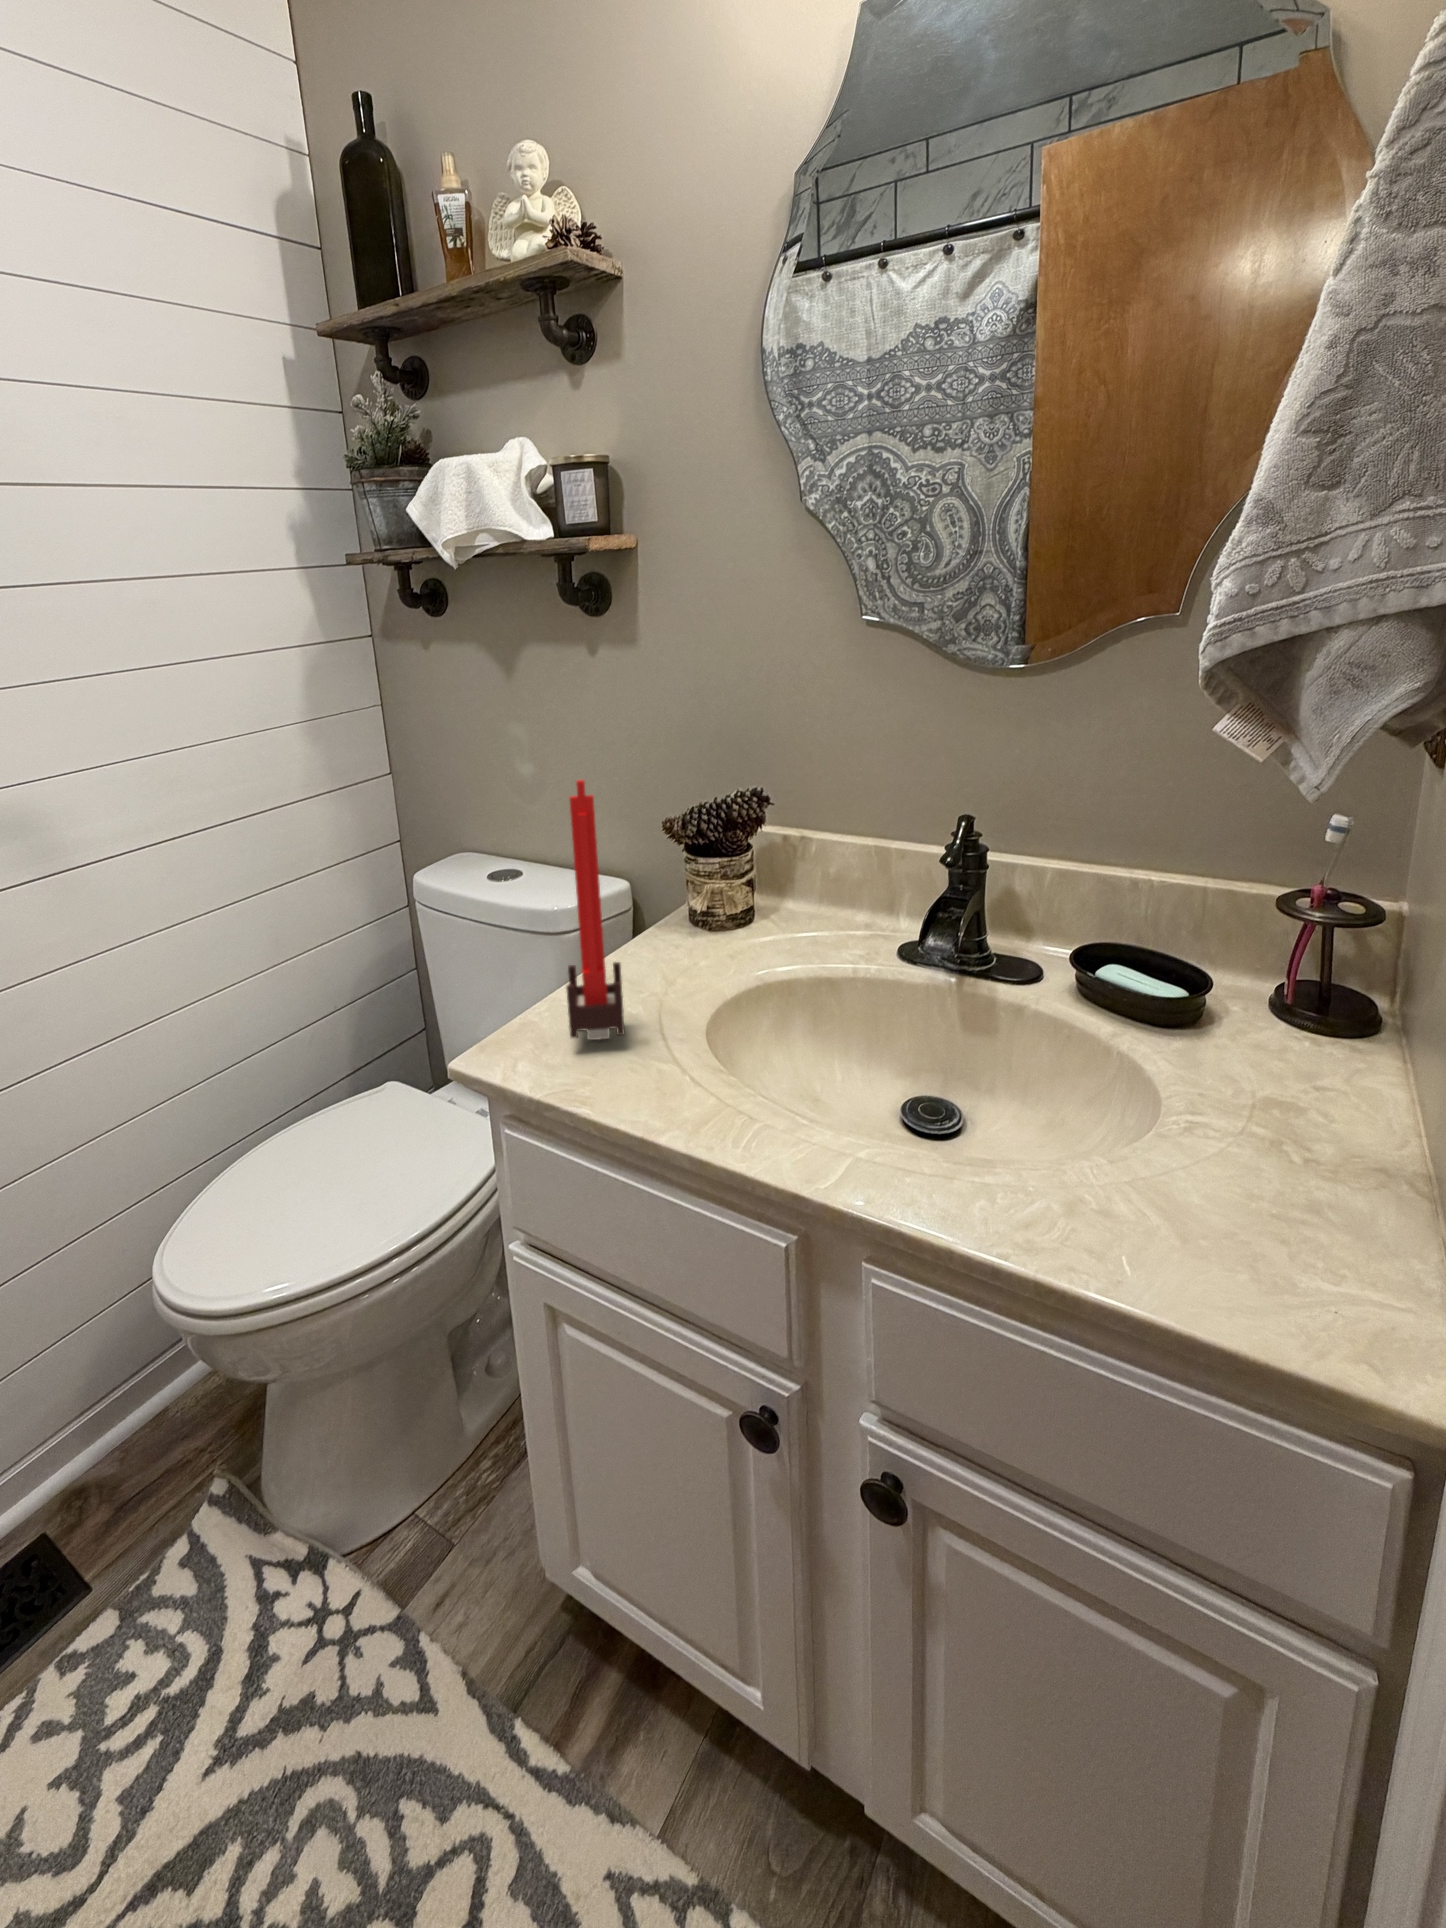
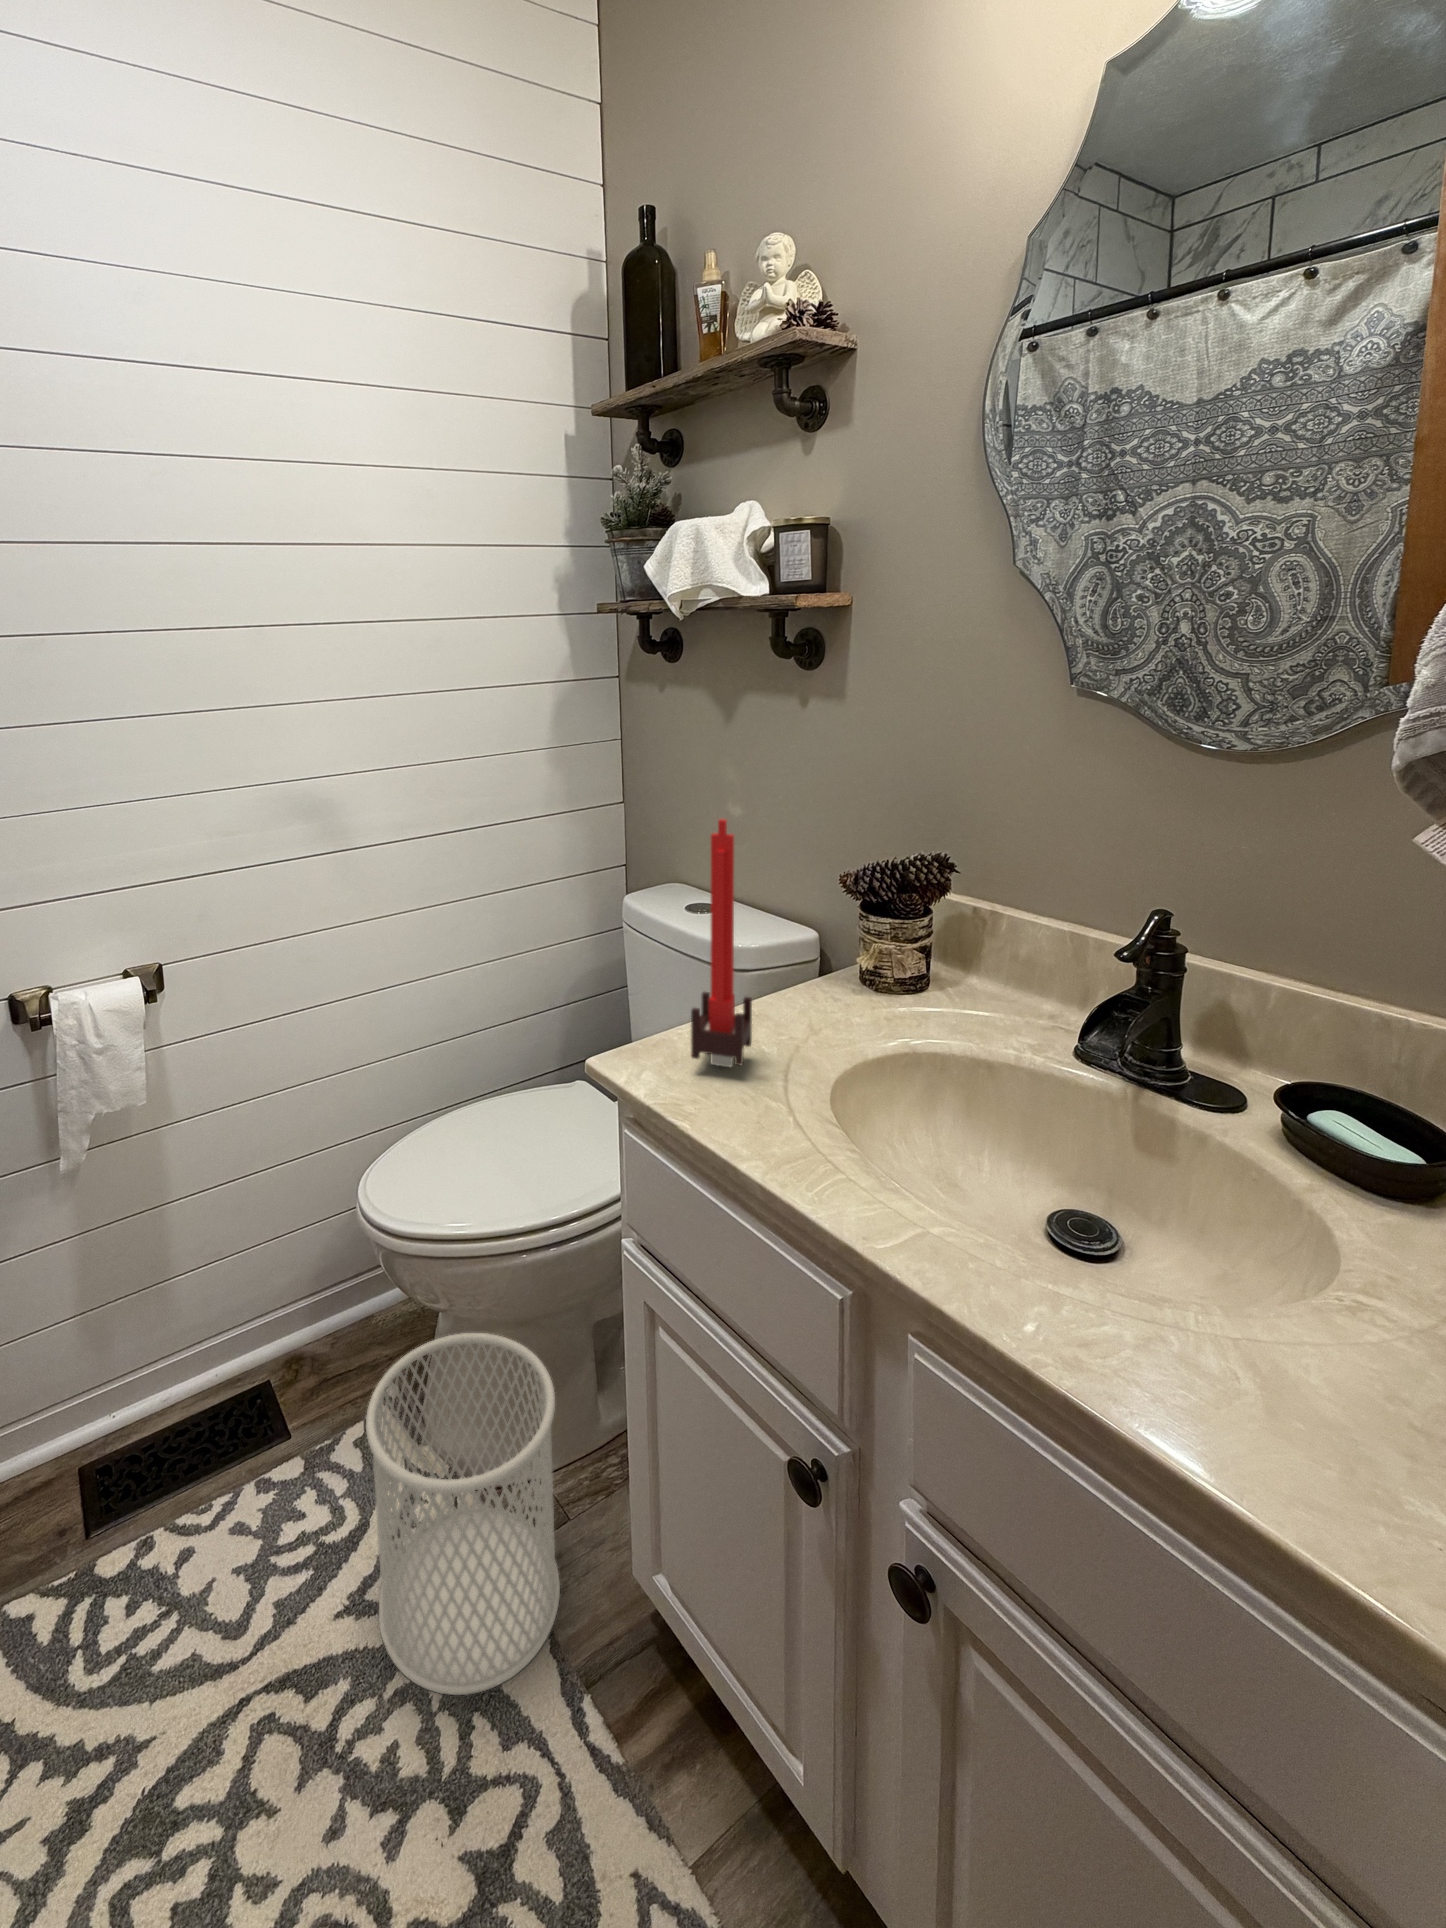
wastebasket: none [217,1386,464,1802] -> present [366,1333,560,1695]

